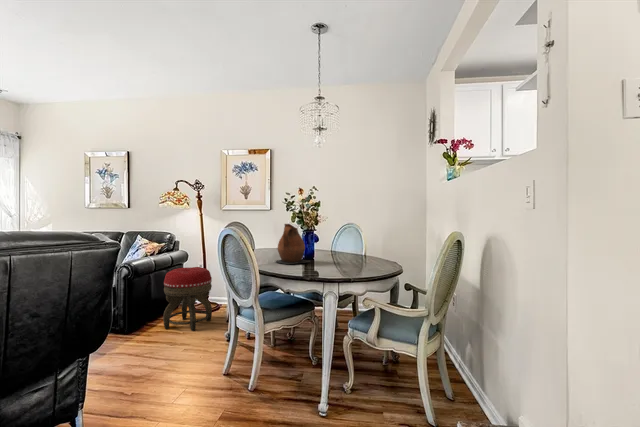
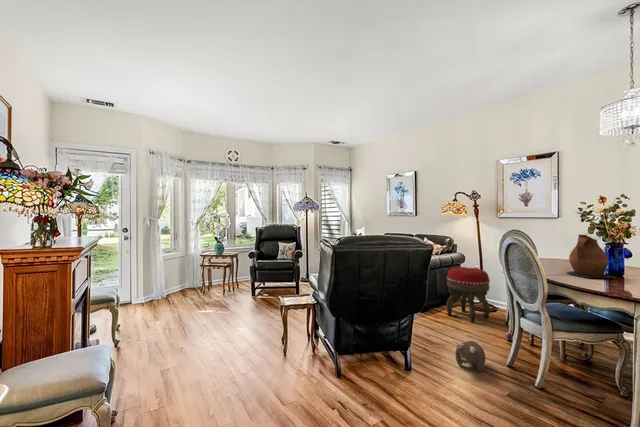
plush toy: none [165,357,201,392] -> present [455,341,485,372]

